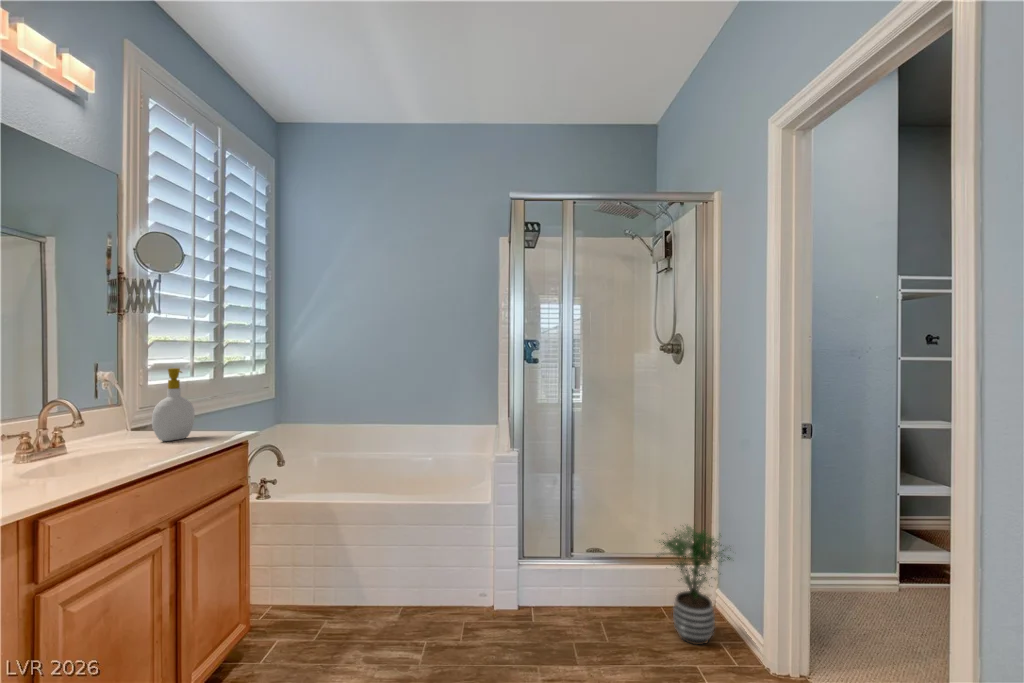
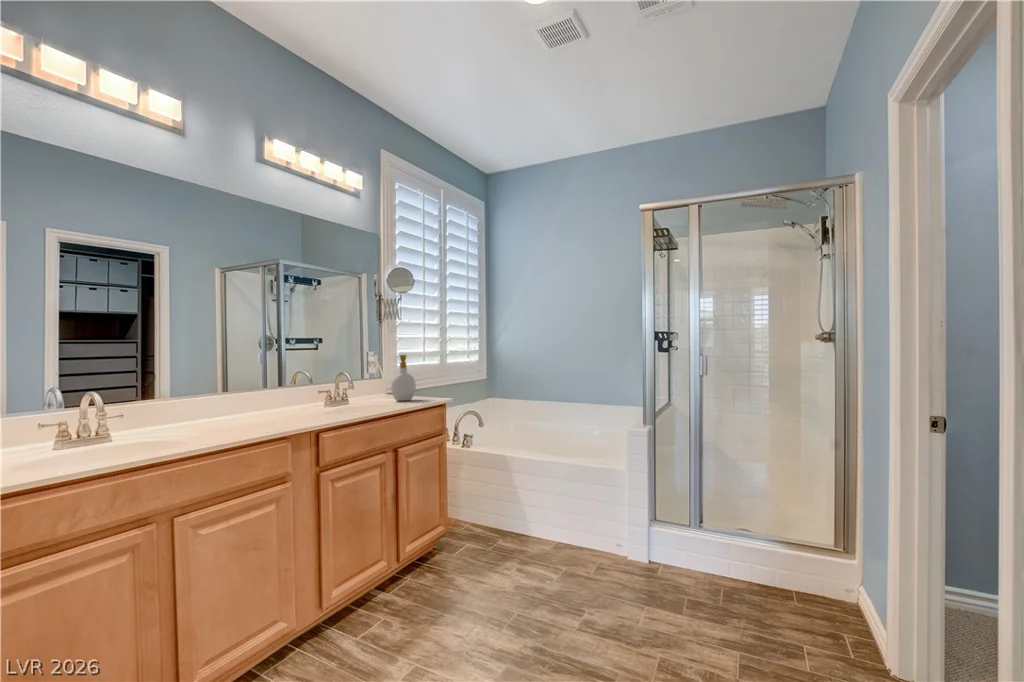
potted plant: present [657,527,731,645] -> none [769,509,865,631]

